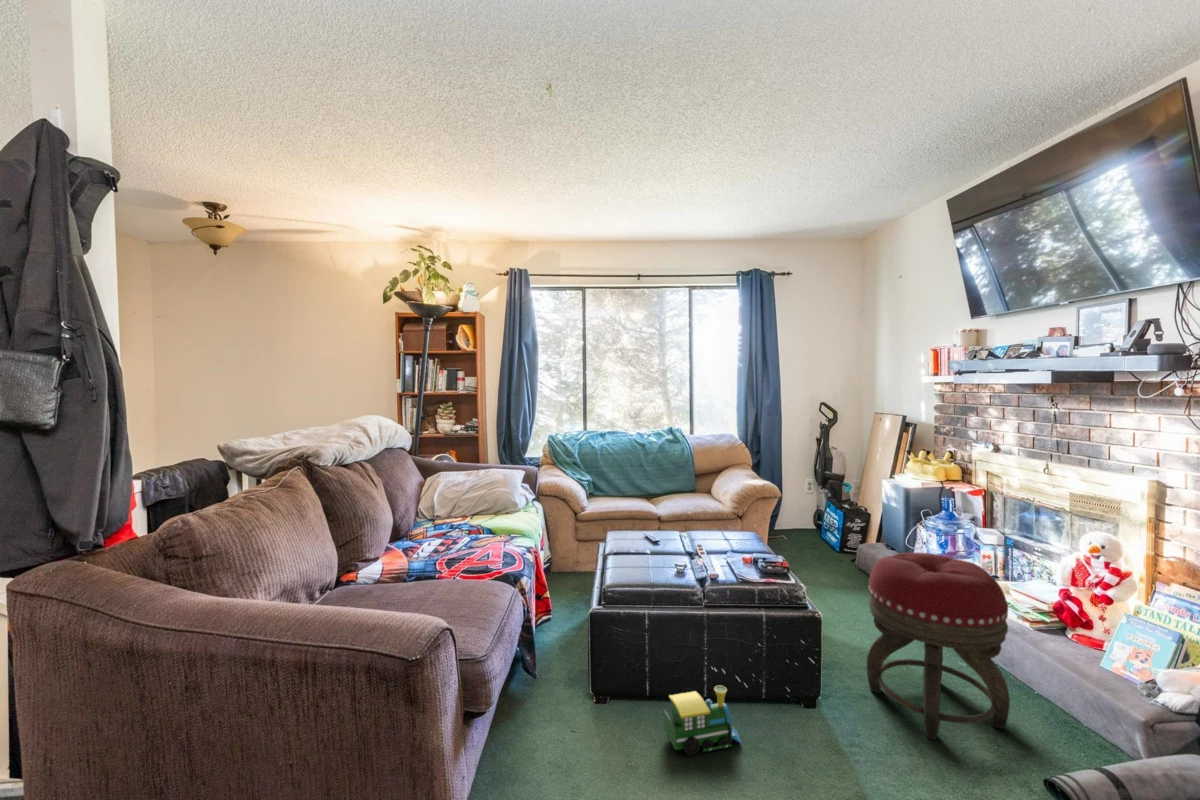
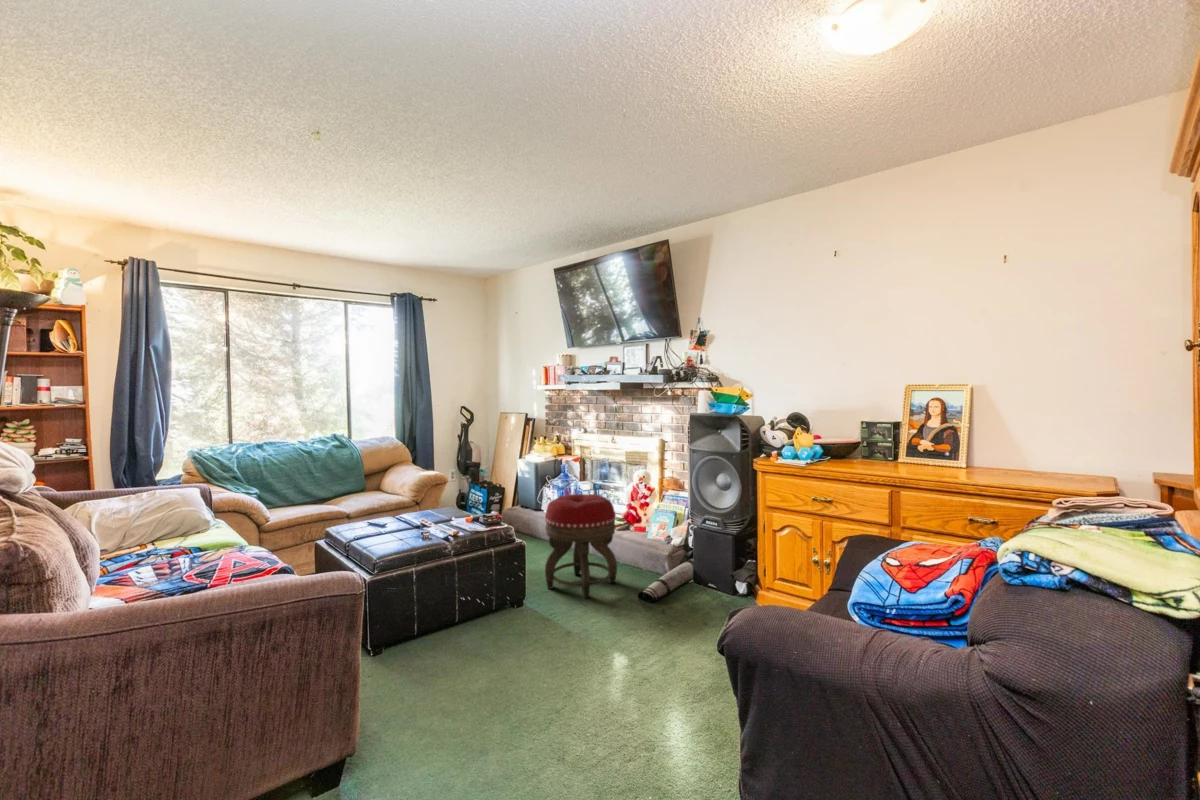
toy train: present [664,686,741,755] -> none [441,603,494,654]

